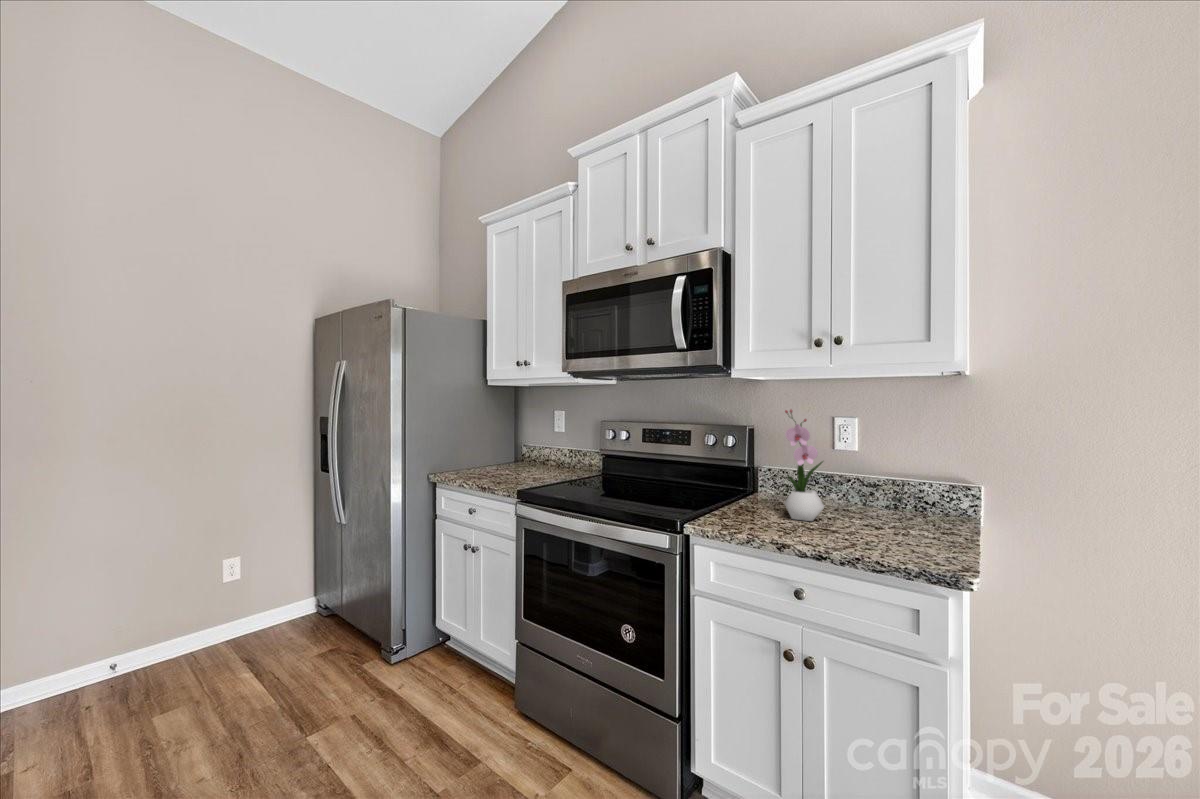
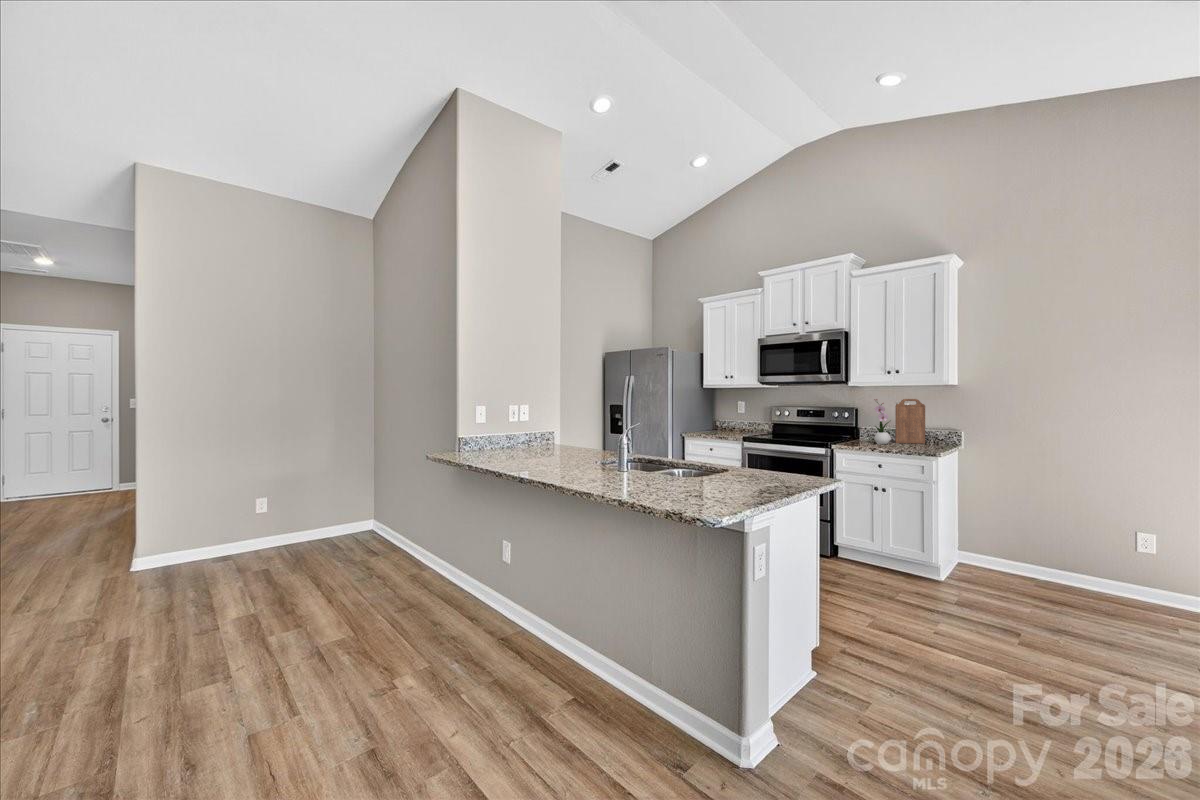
cutting board: none [833,409,899,515] -> present [895,399,925,444]

